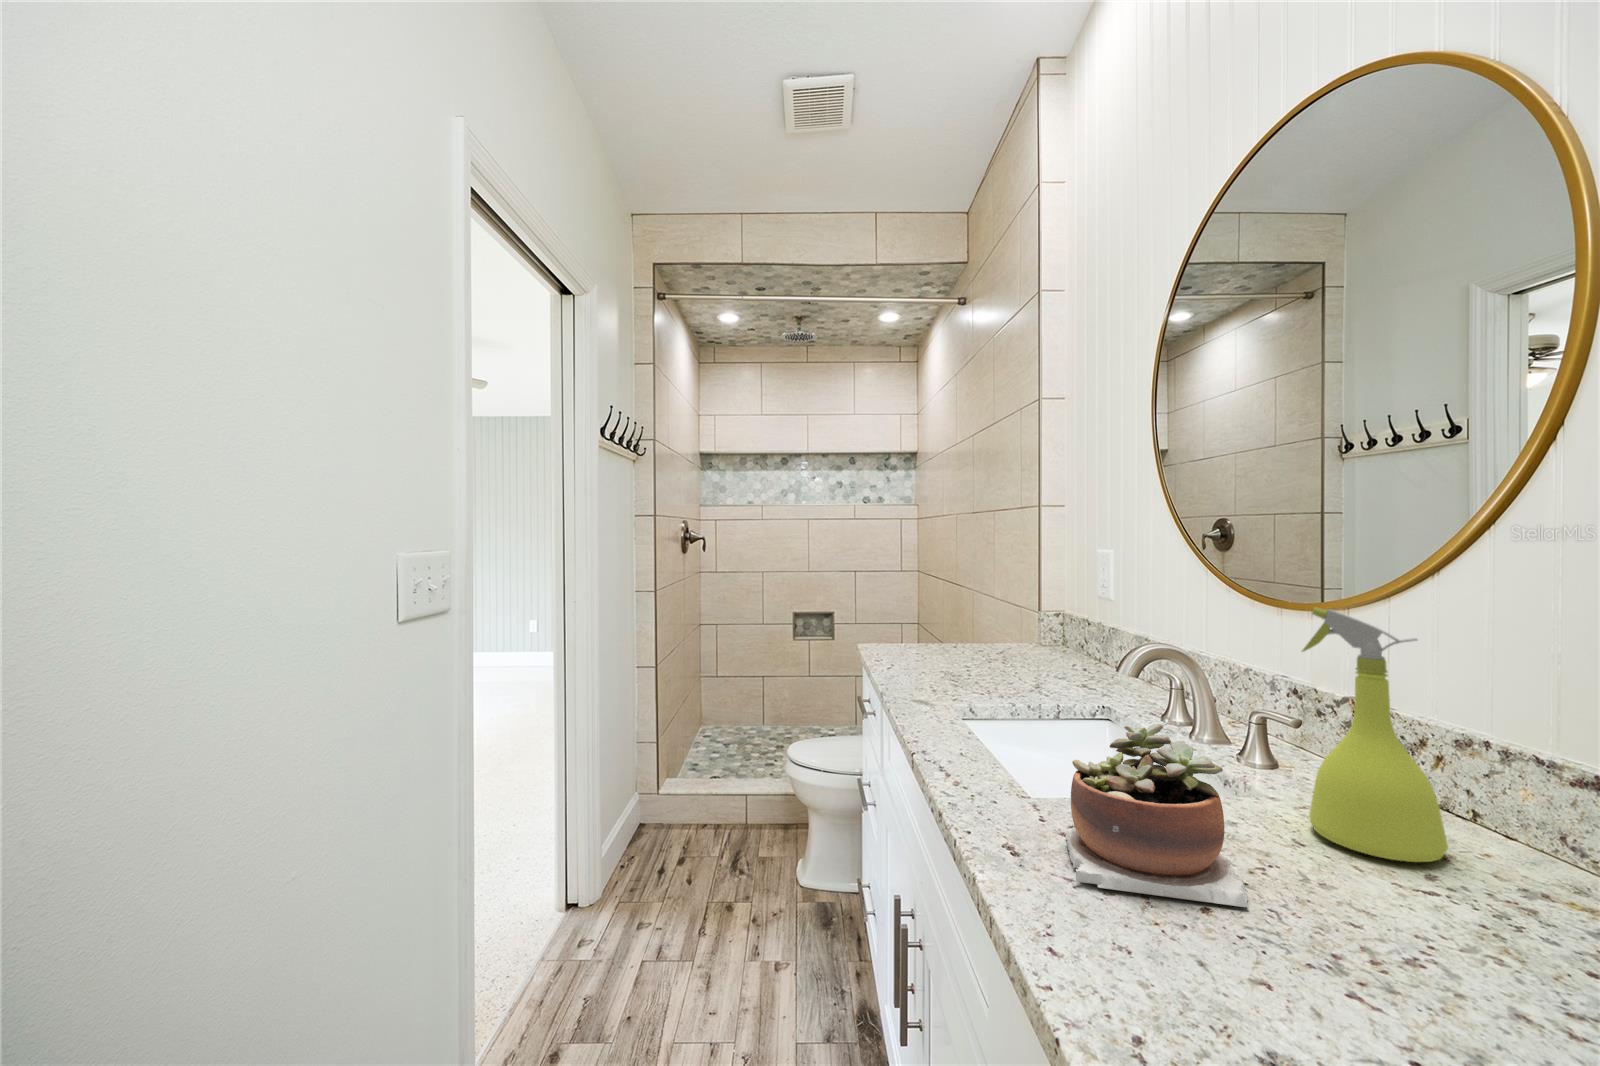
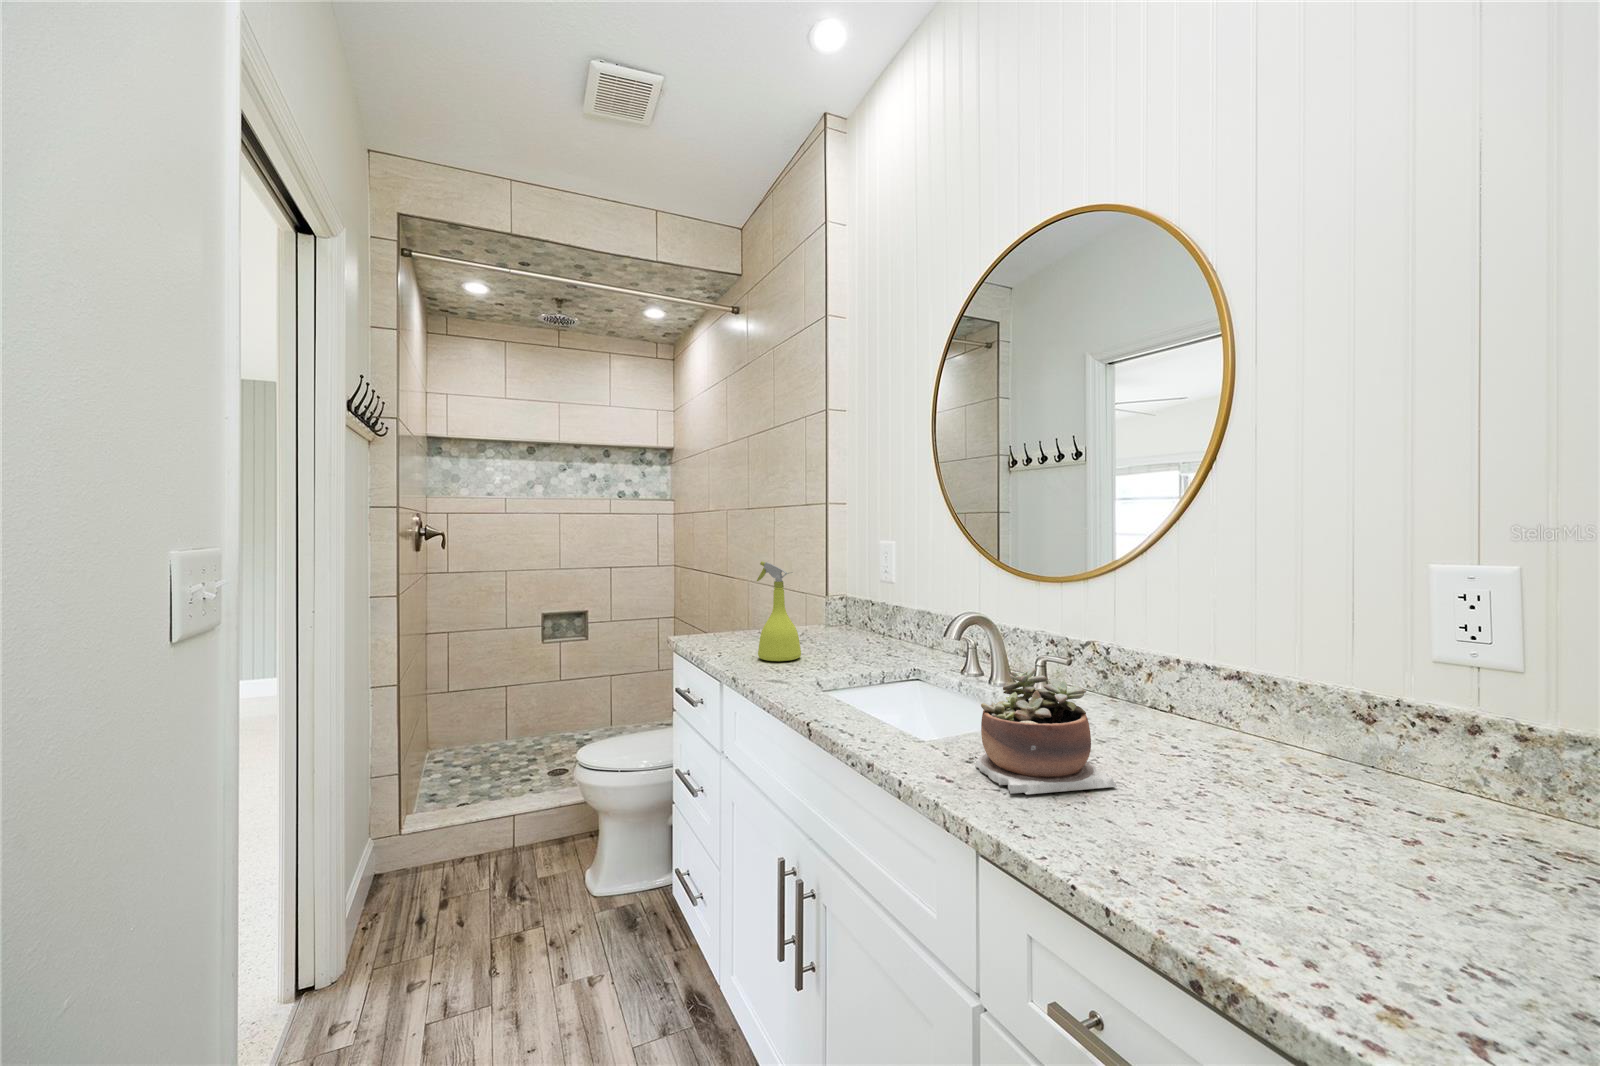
spray bottle: present [1302,607,1448,862] -> present [757,561,801,661]

